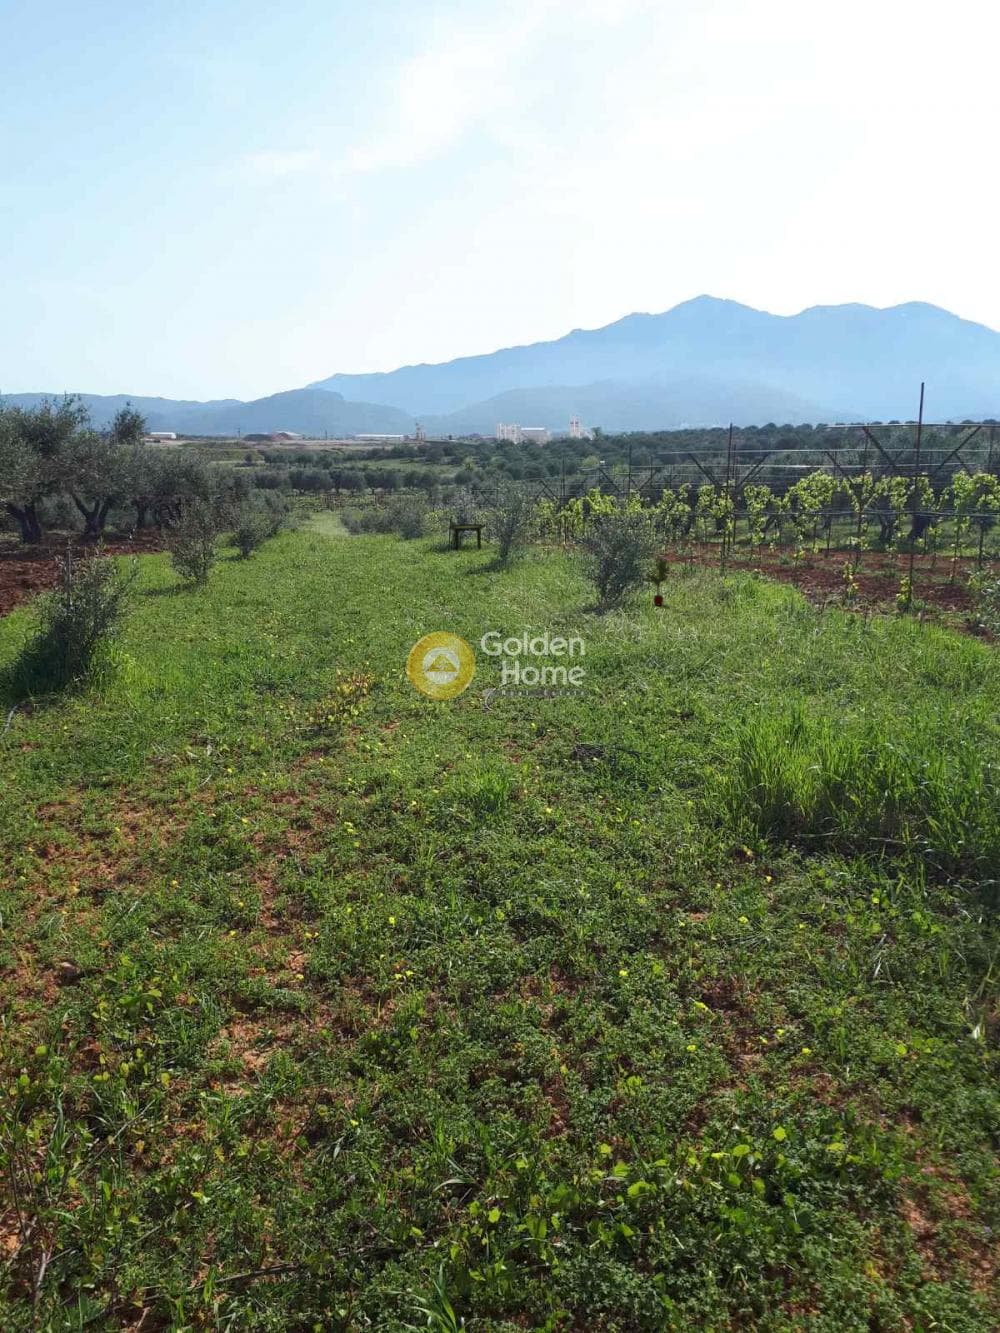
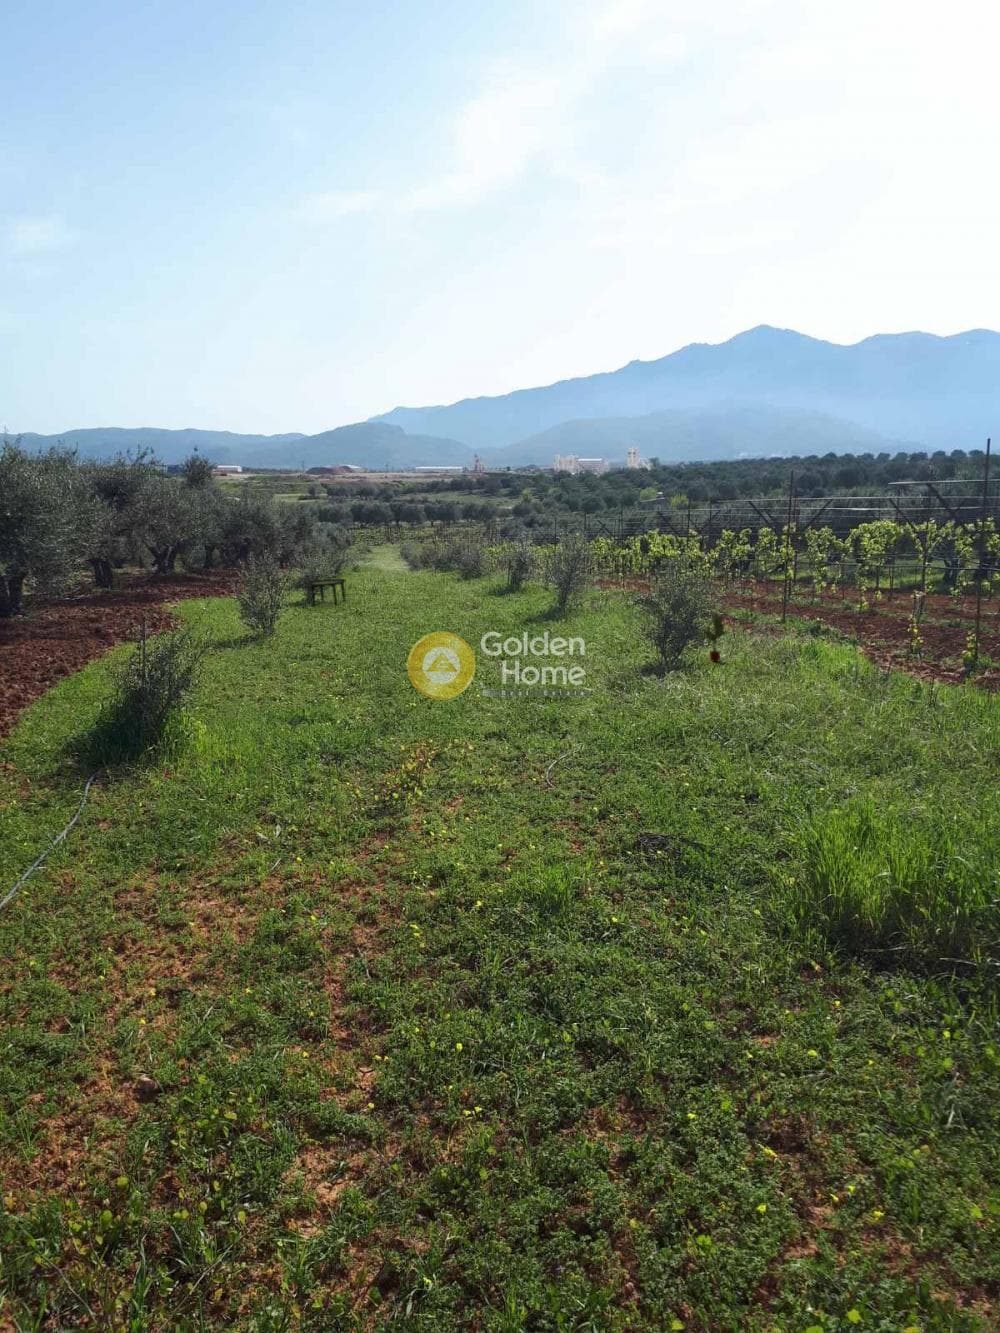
round table: present [449,524,485,549] -> present [309,579,346,605]

